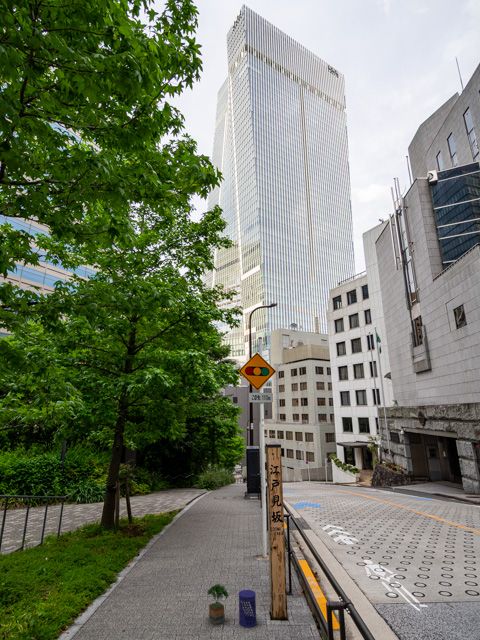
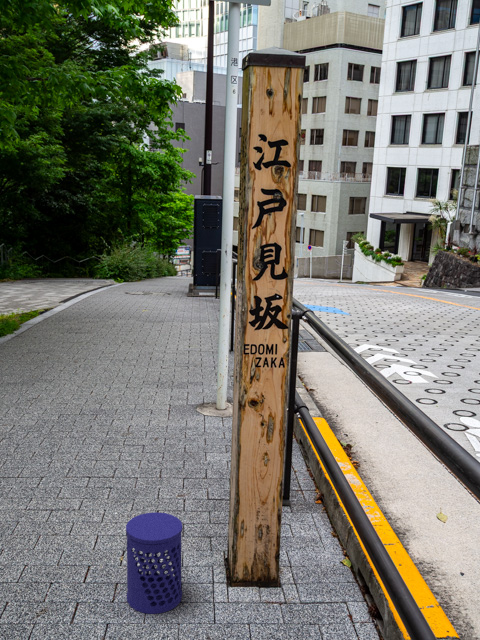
potted tree: present [207,584,229,625] -> none [21,495,95,605]

